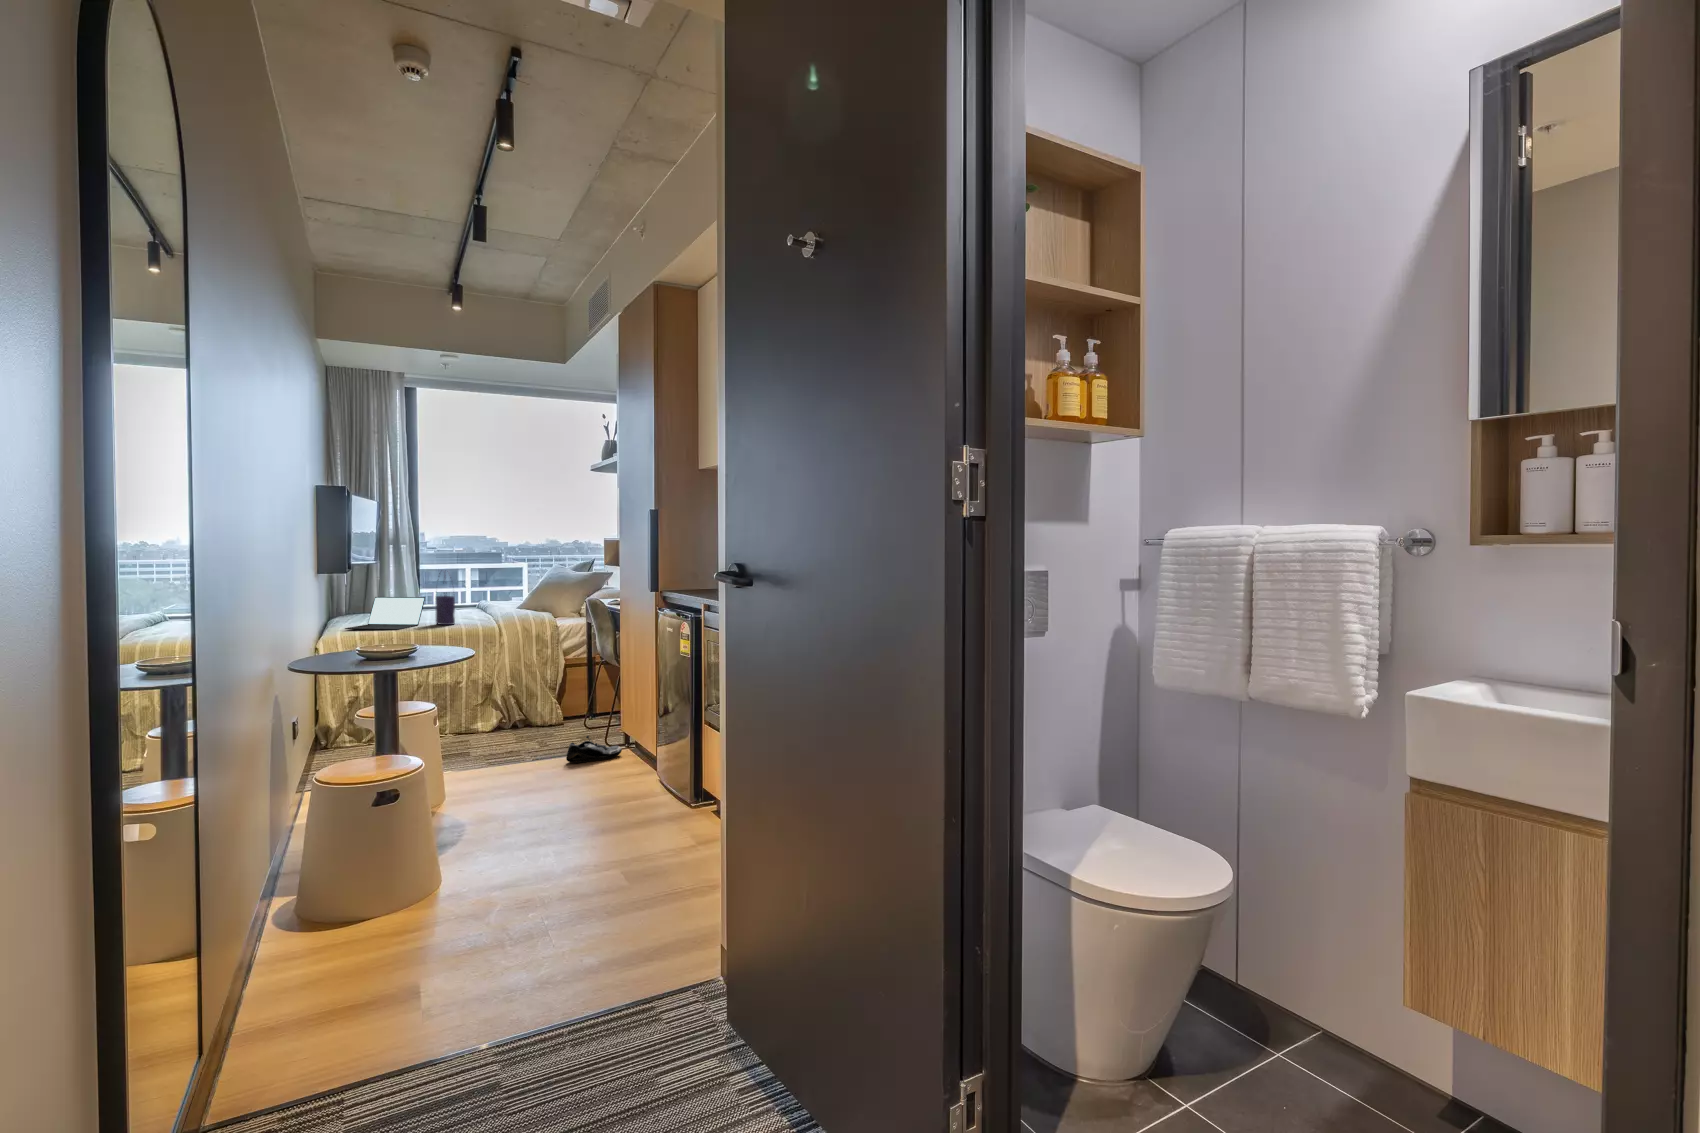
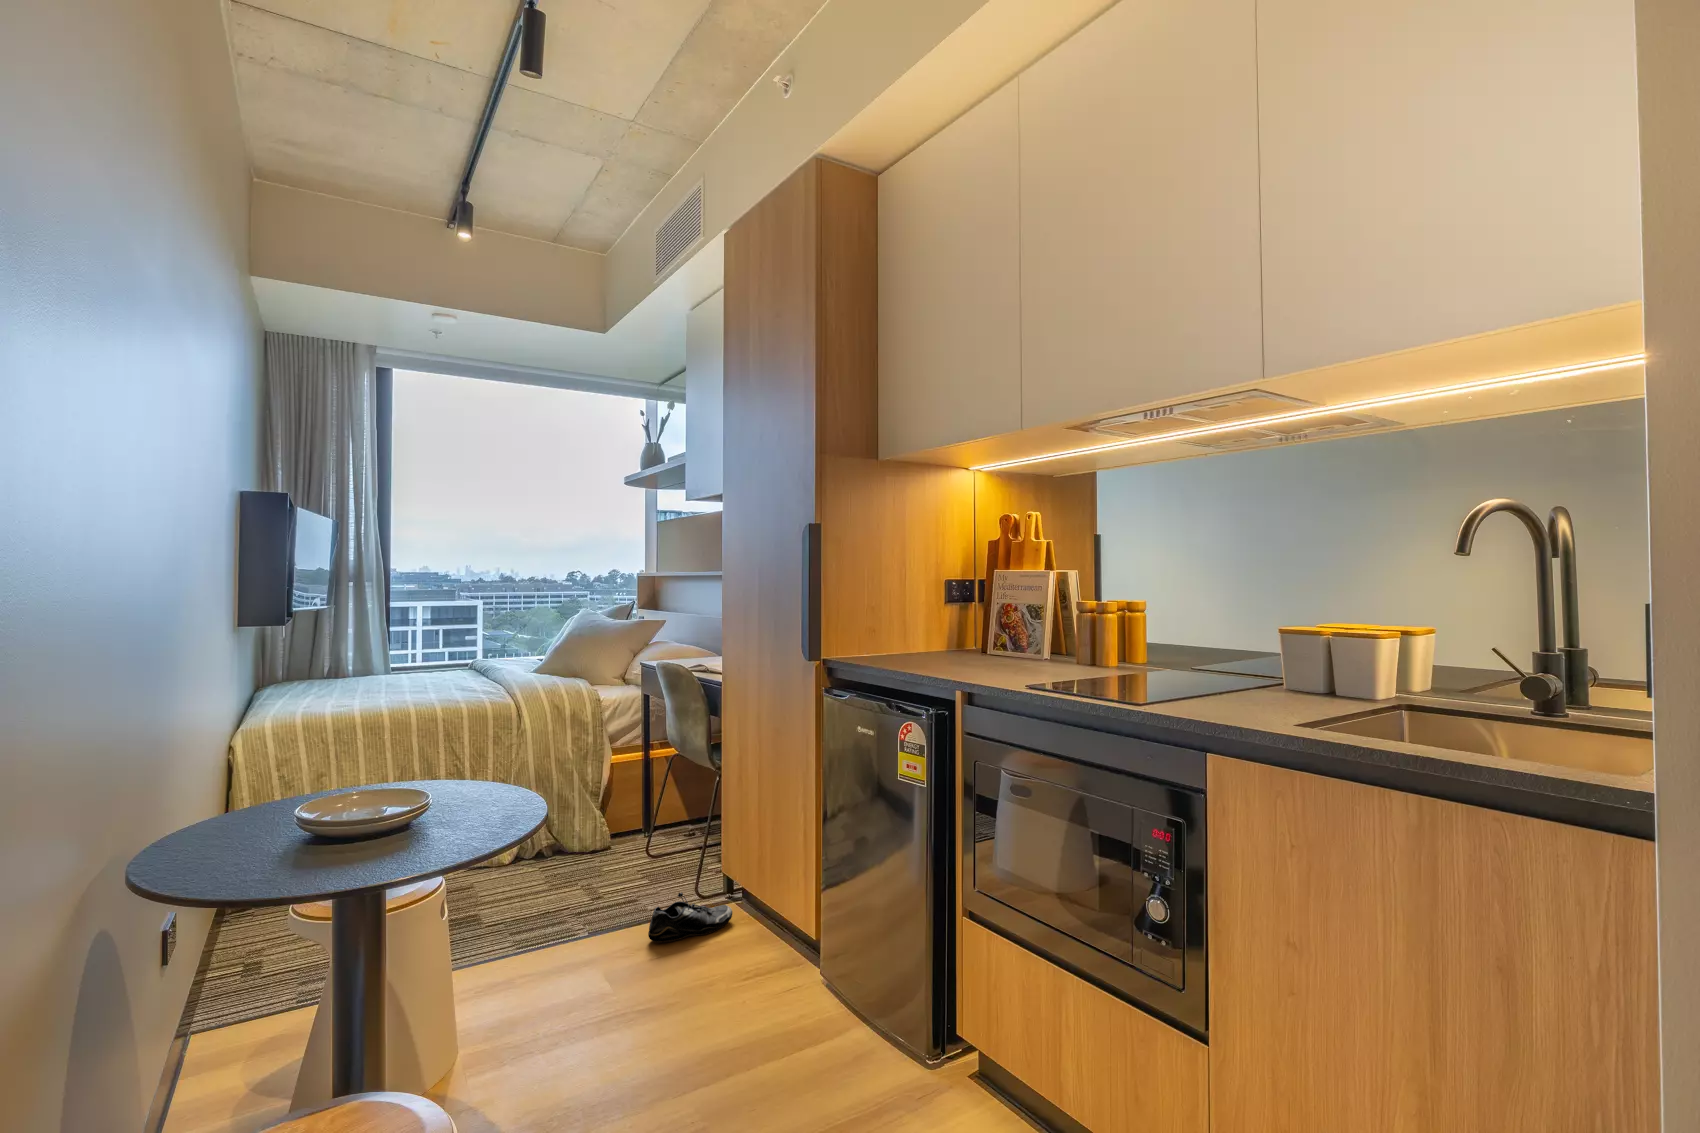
tote bag: present [435,572,455,625] -> none [421,619,451,702]
laptop: present [345,597,425,630] -> none [279,659,405,712]

